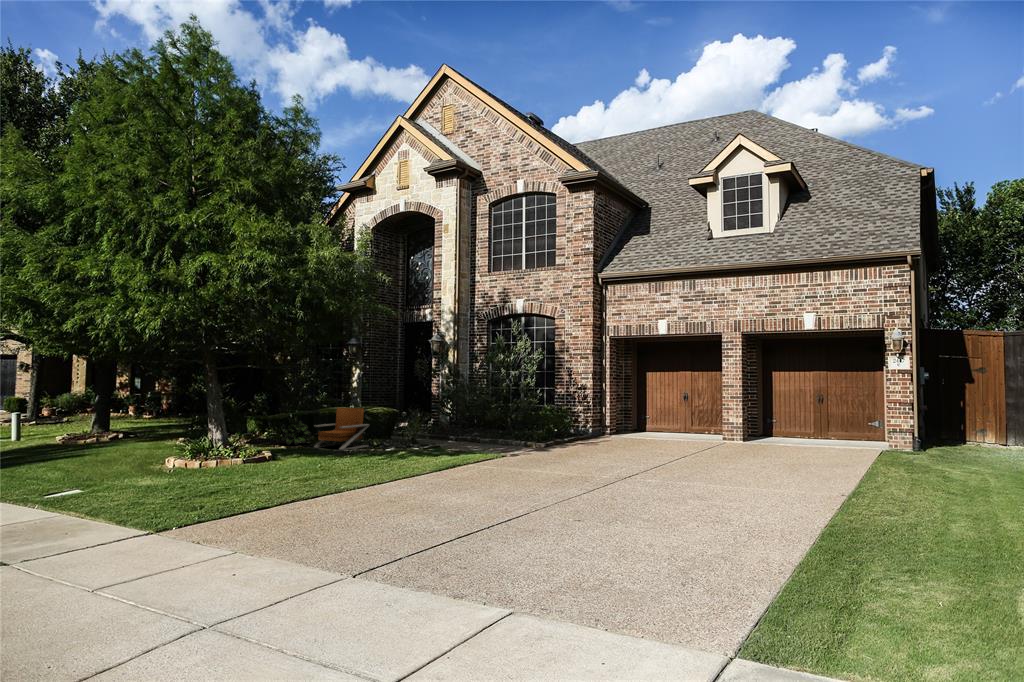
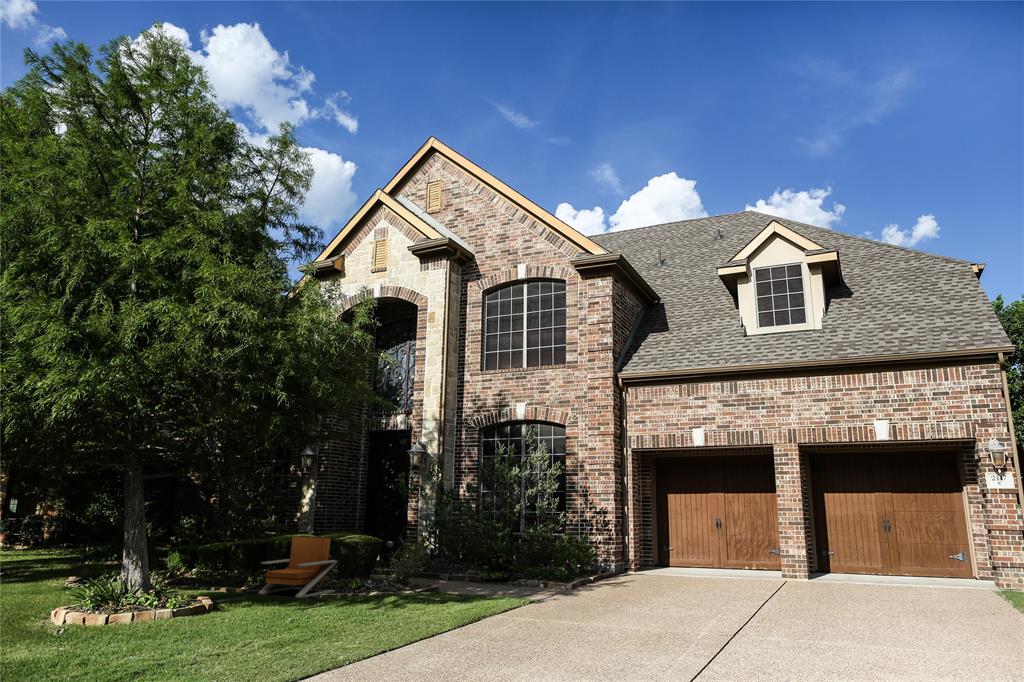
potted plant: present [281,421,311,445] -> present [476,549,512,581]

